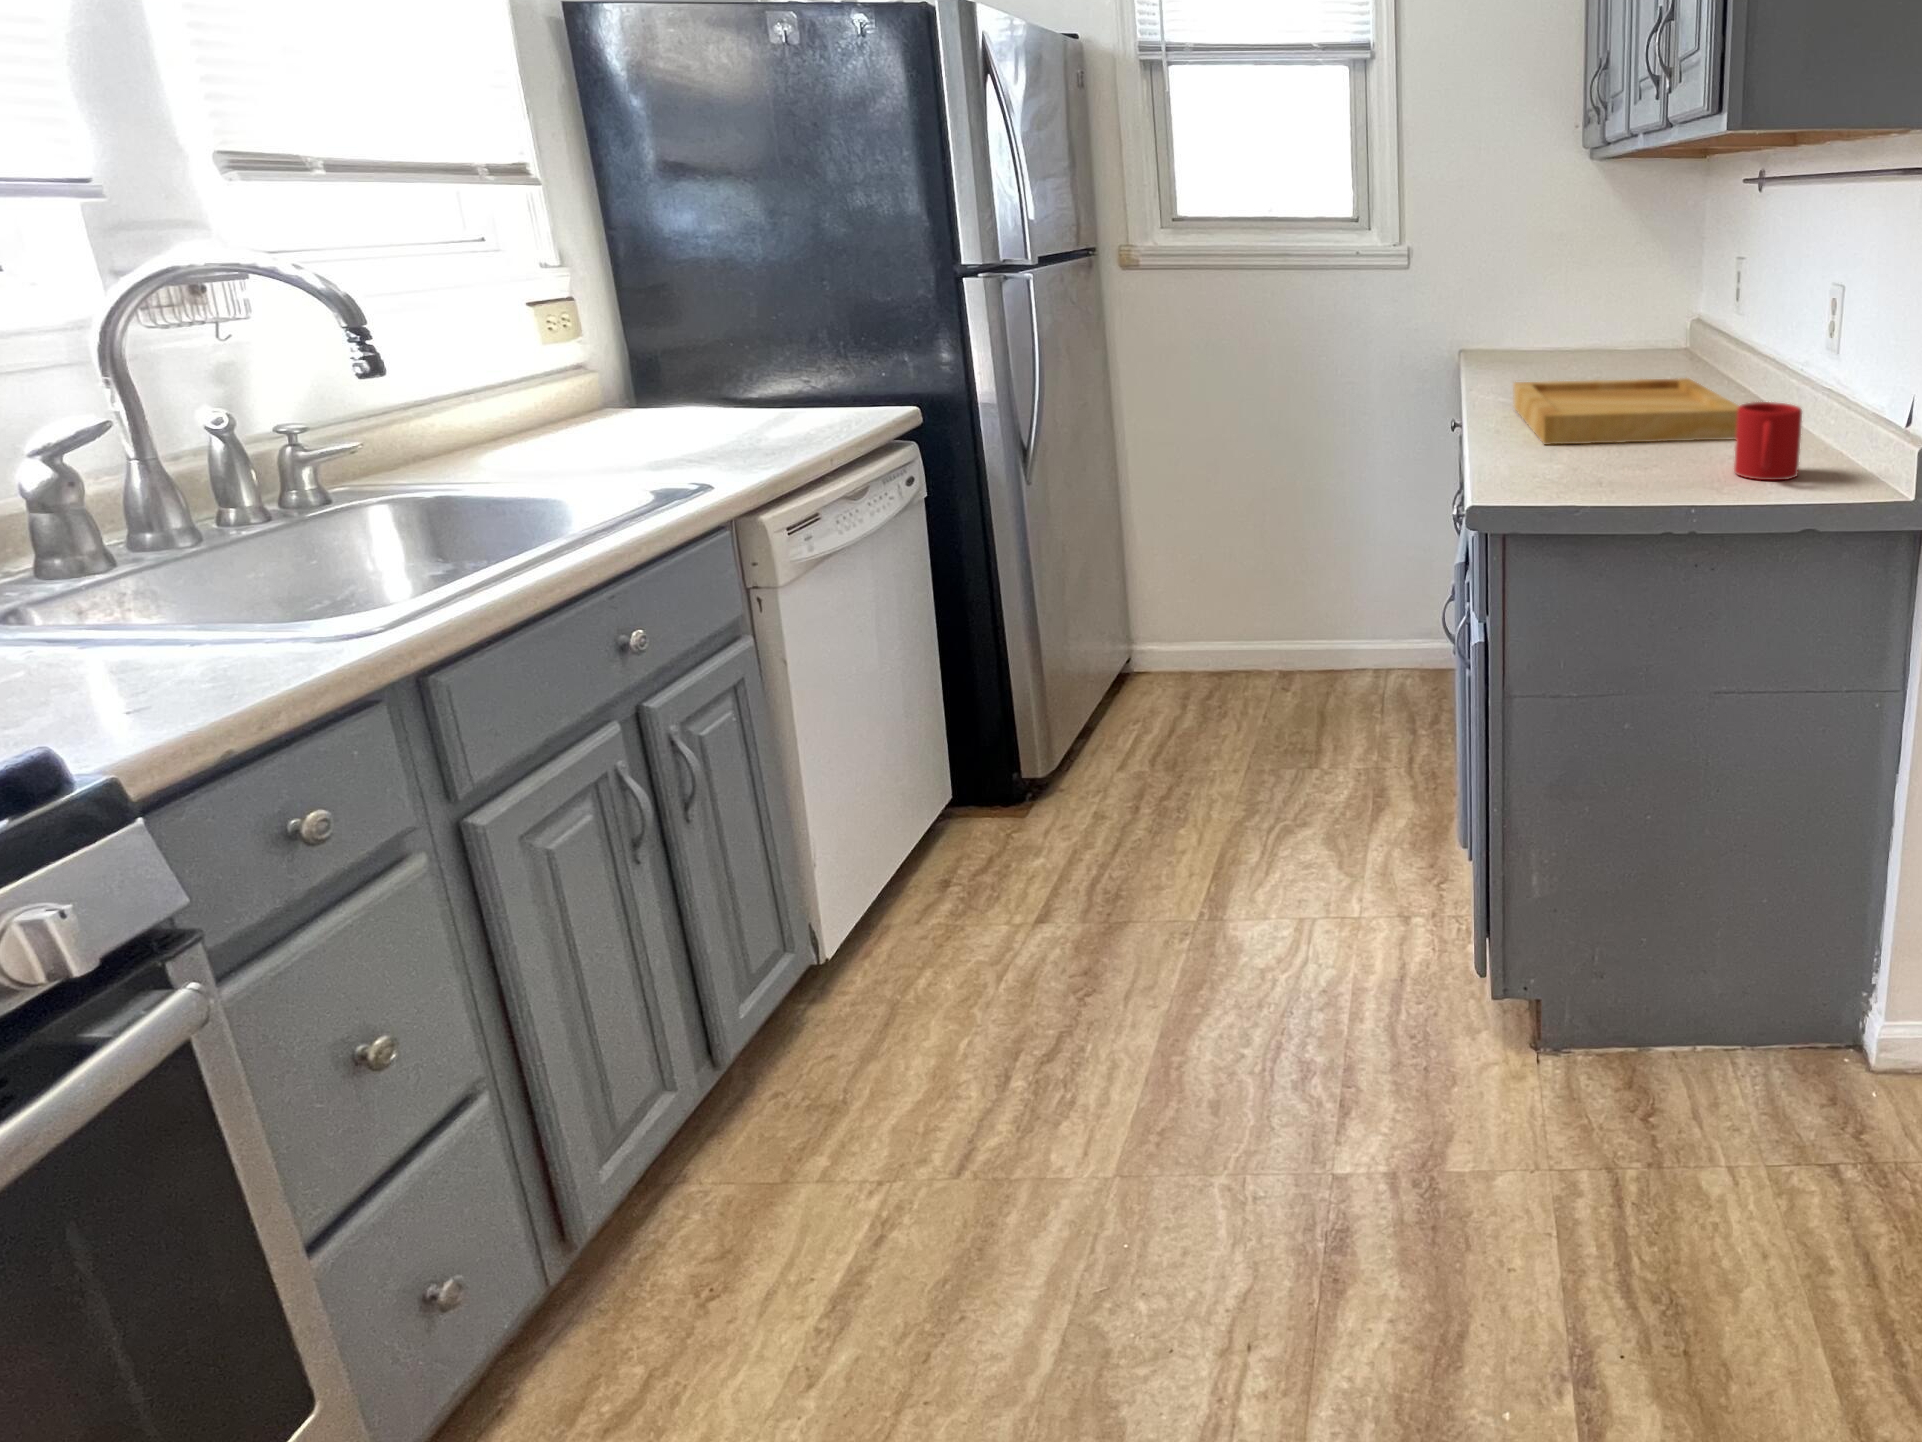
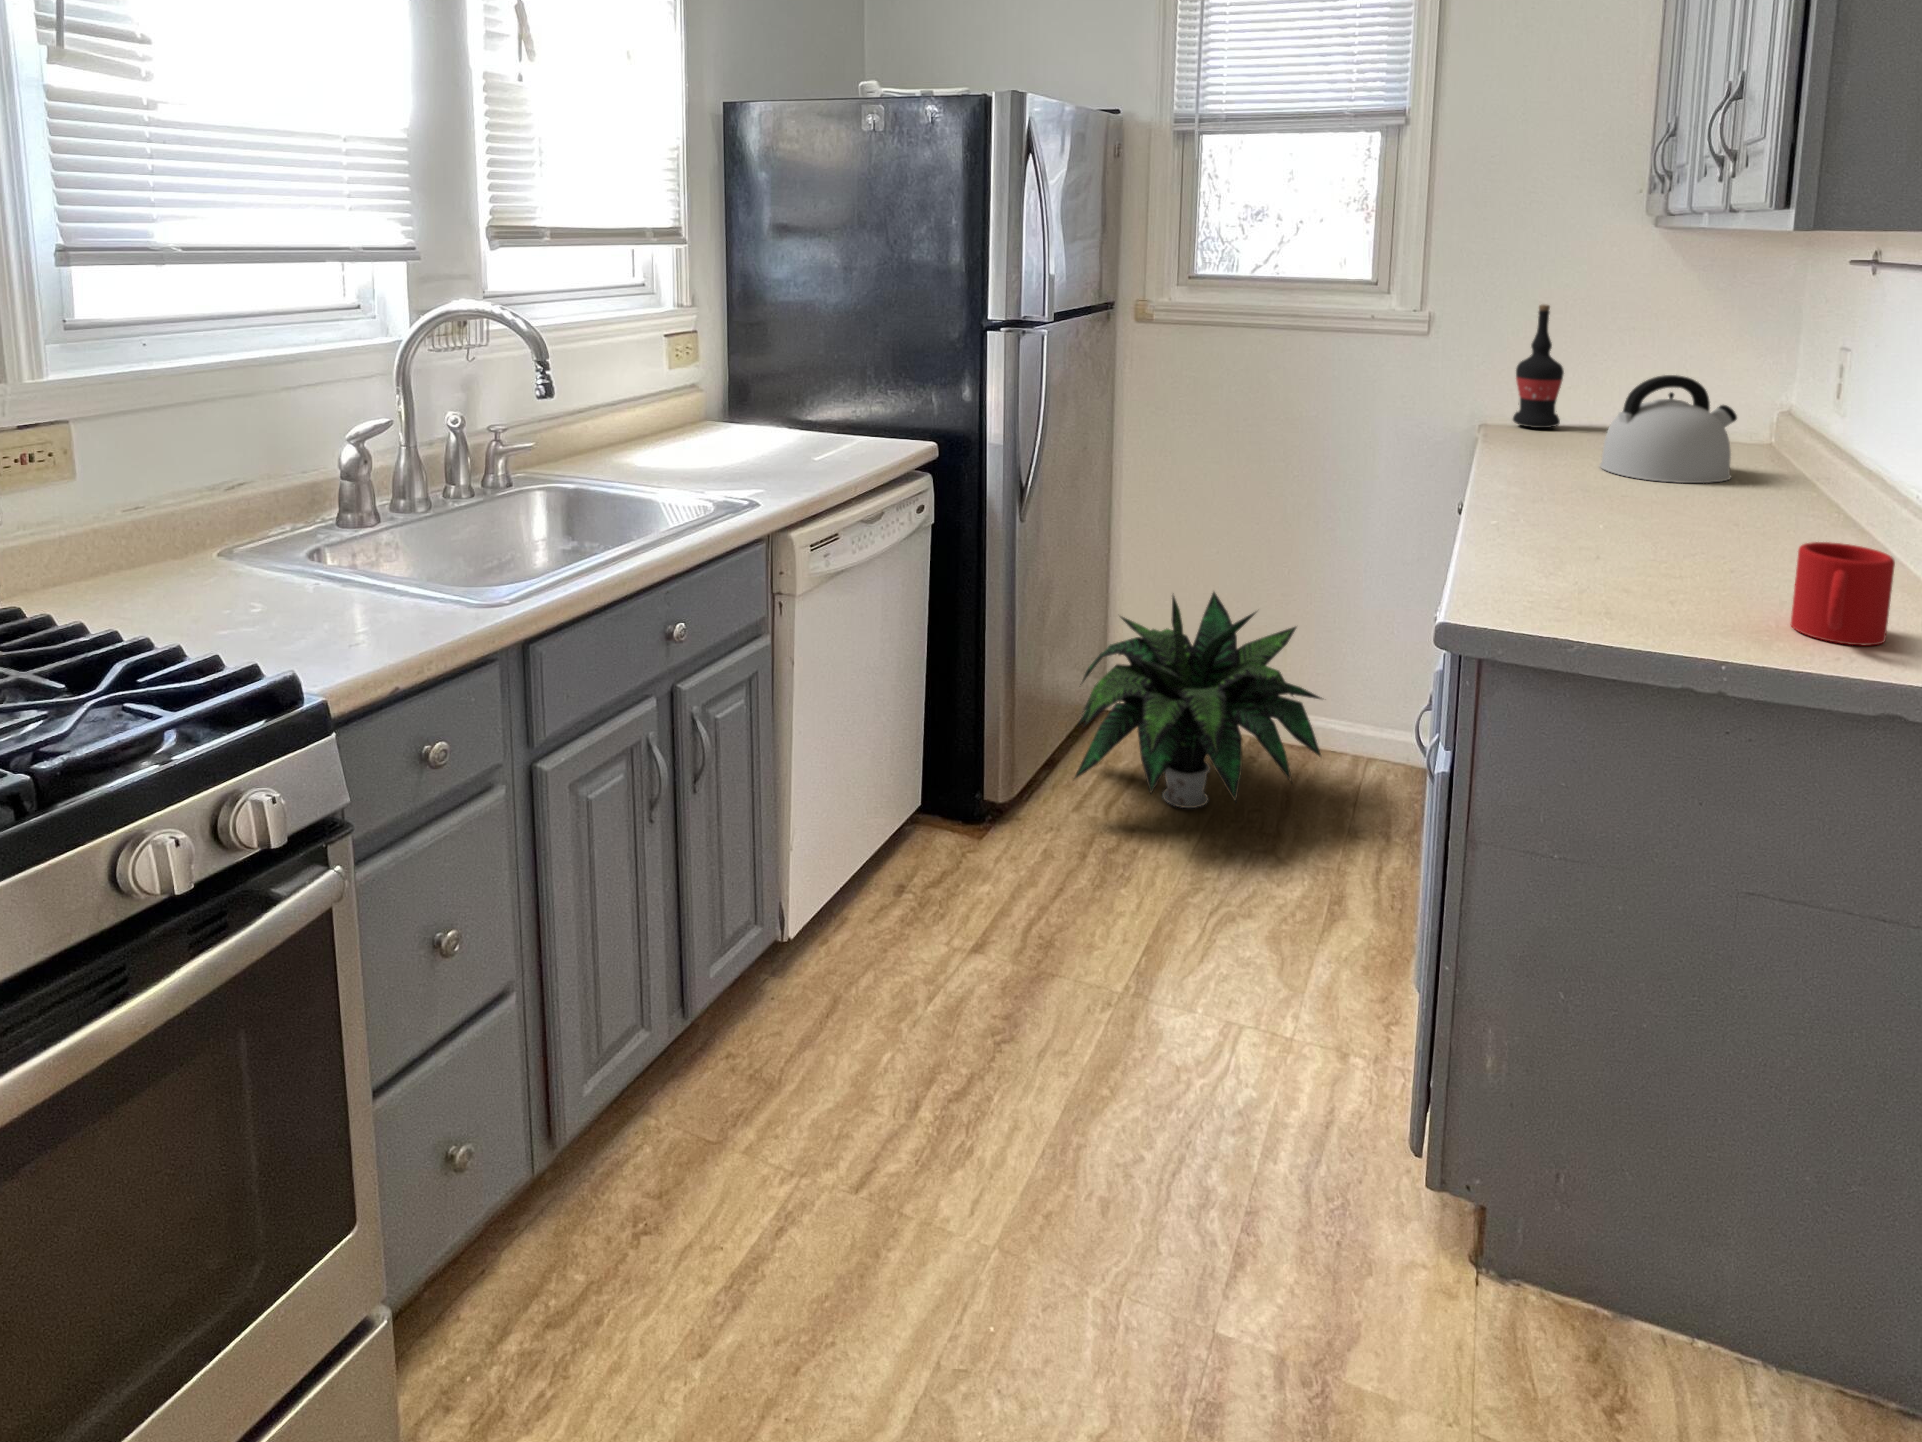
wine bottle: none [1491,237,1531,351] -> present [1513,305,1564,428]
kettle: none [1569,290,1669,383] -> present [1600,375,1737,483]
tray: present [1514,378,1739,445] -> none [1519,474,1825,578]
potted plant: none [1111,535,1356,746] -> present [1075,592,1321,808]

